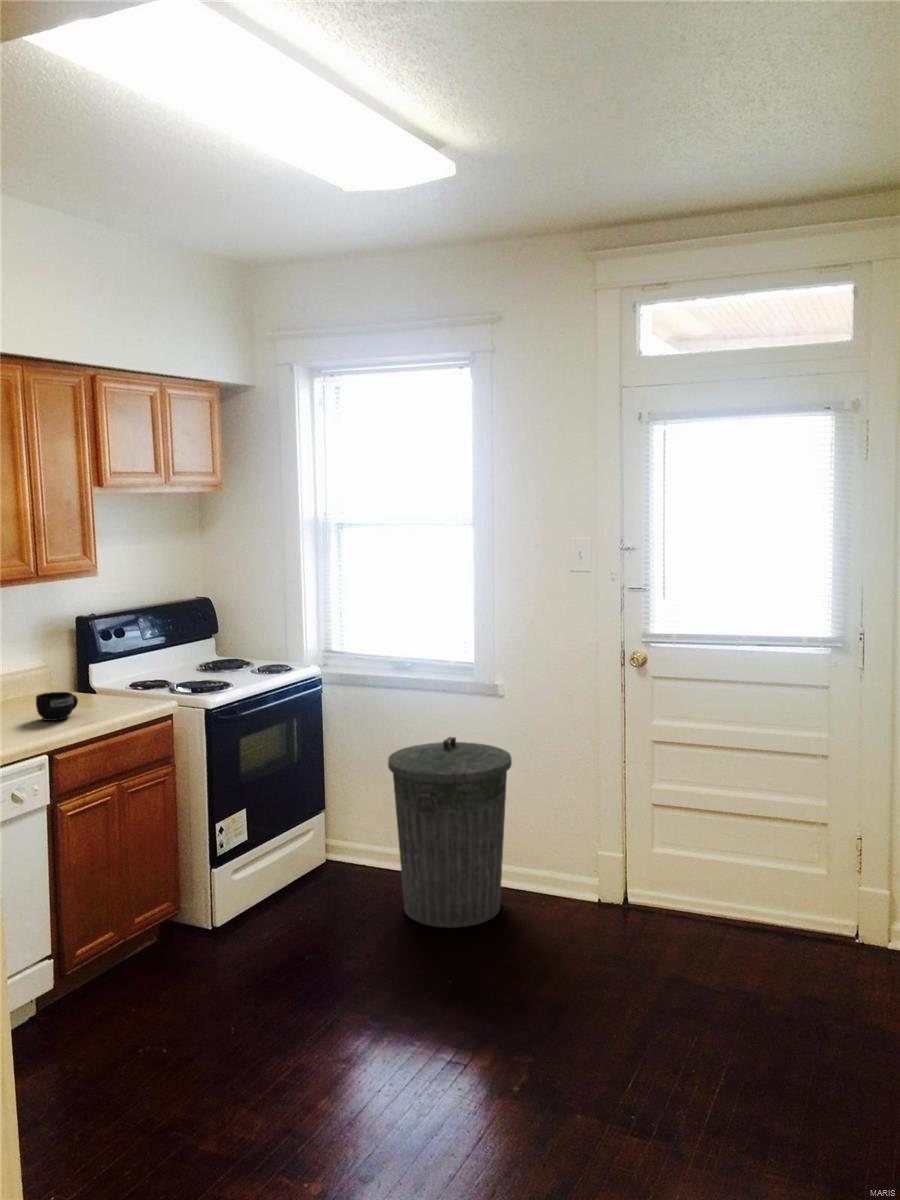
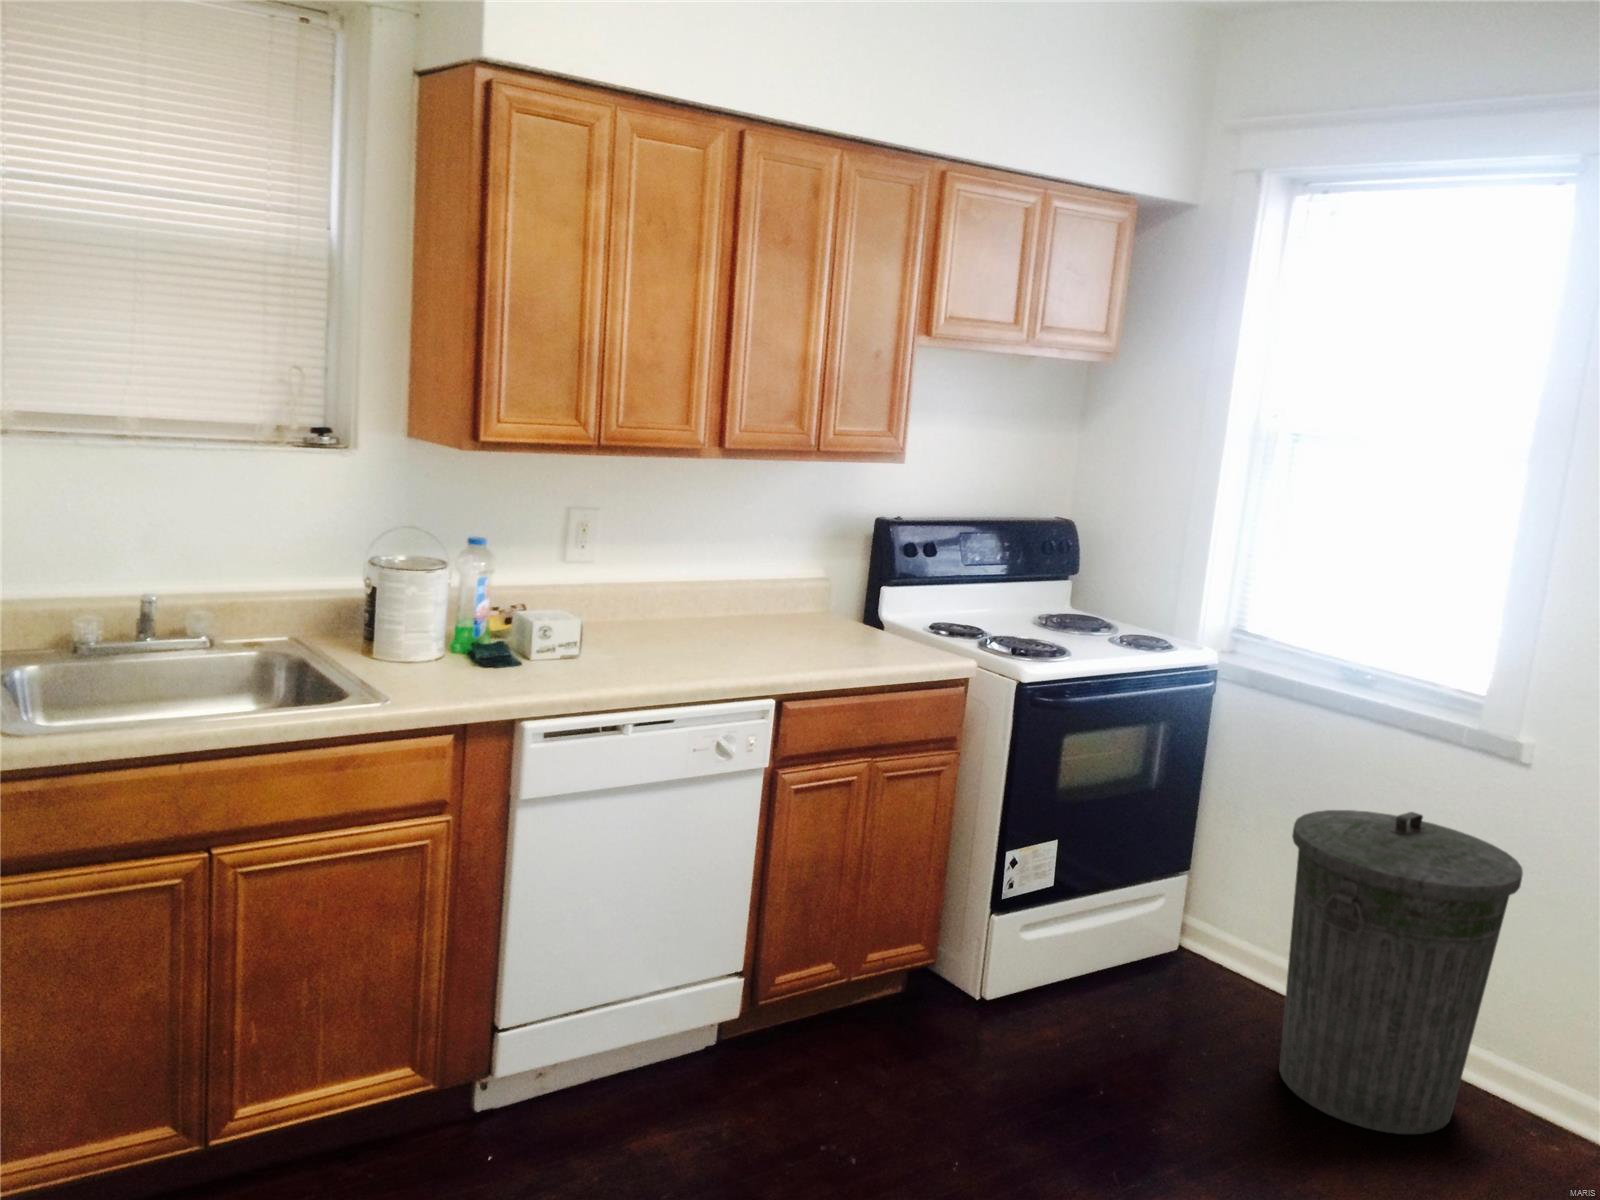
mug: present [36,692,78,721] -> none [787,615,843,656]

